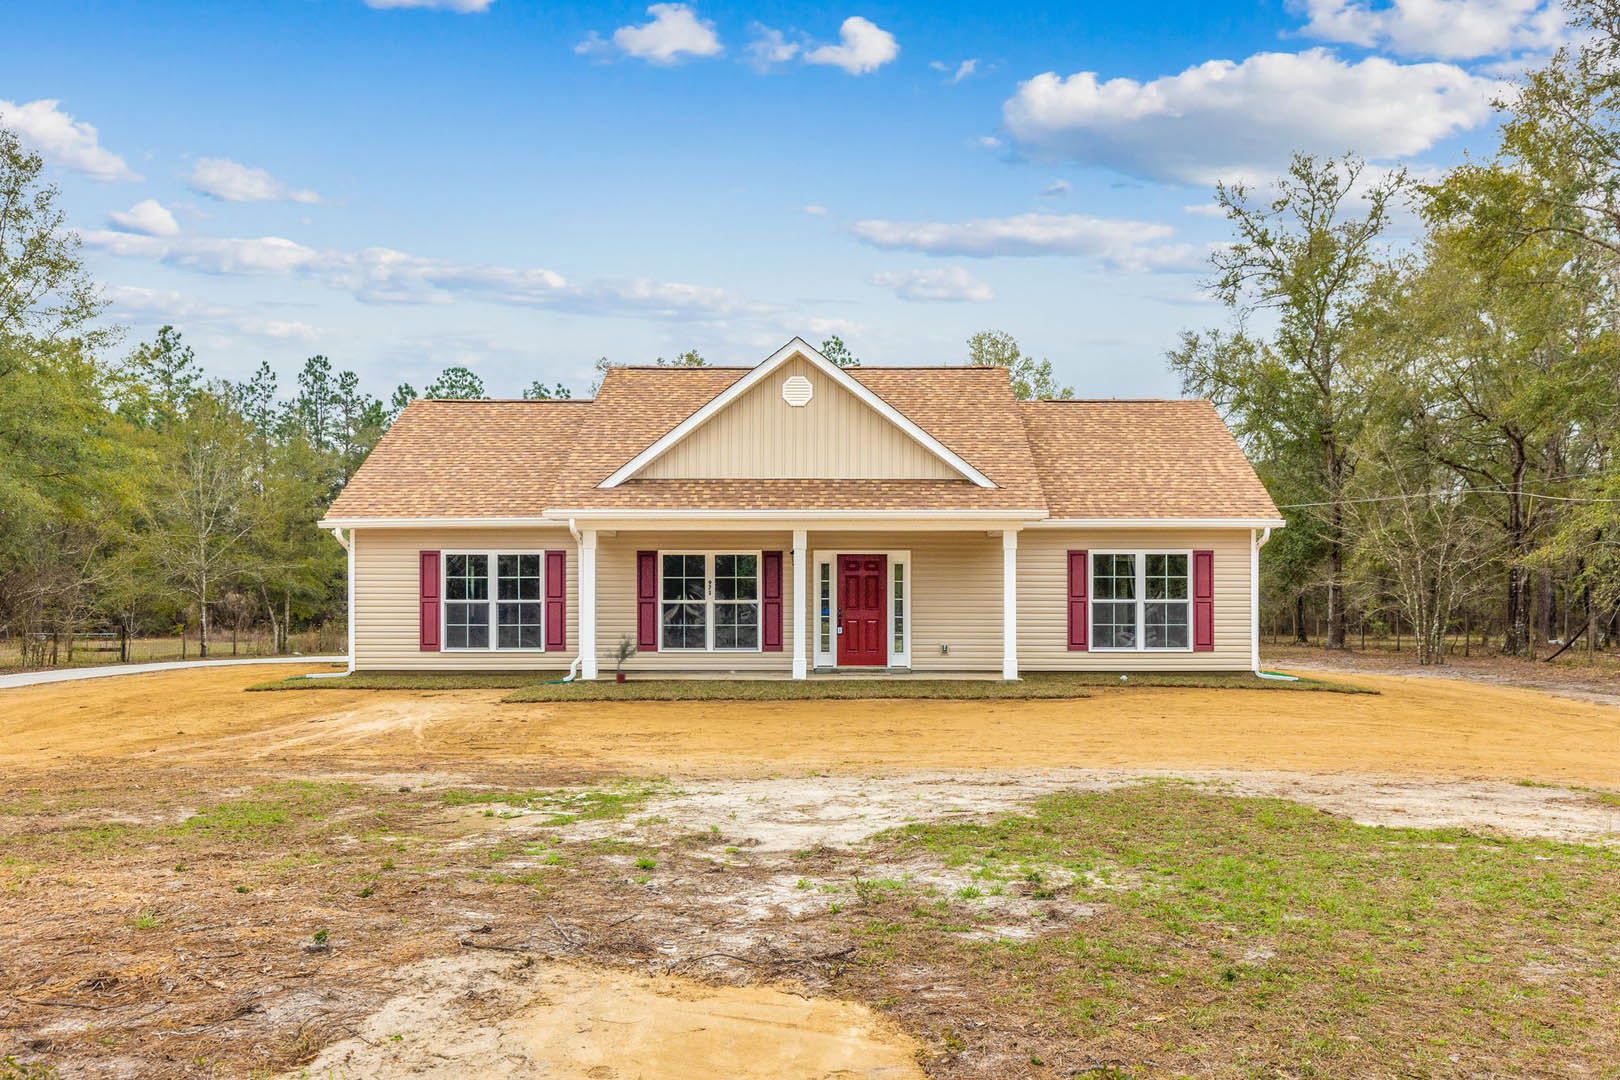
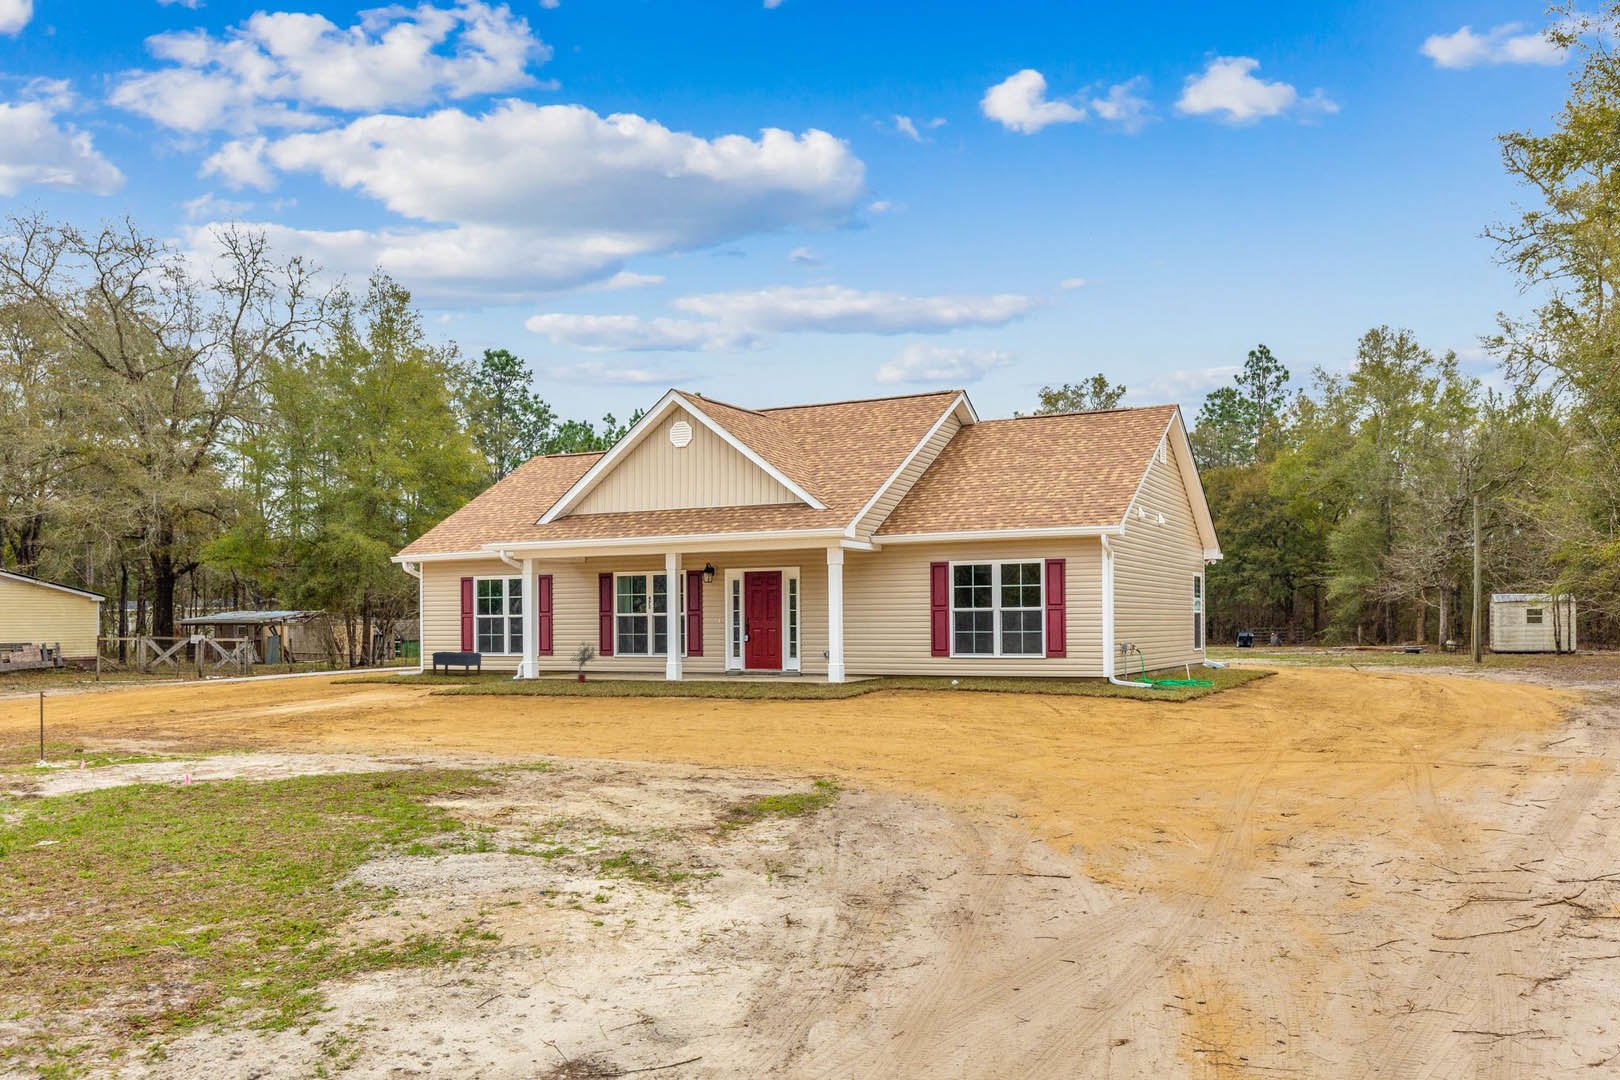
bench: none [383,646,452,677] -> present [432,652,482,677]

